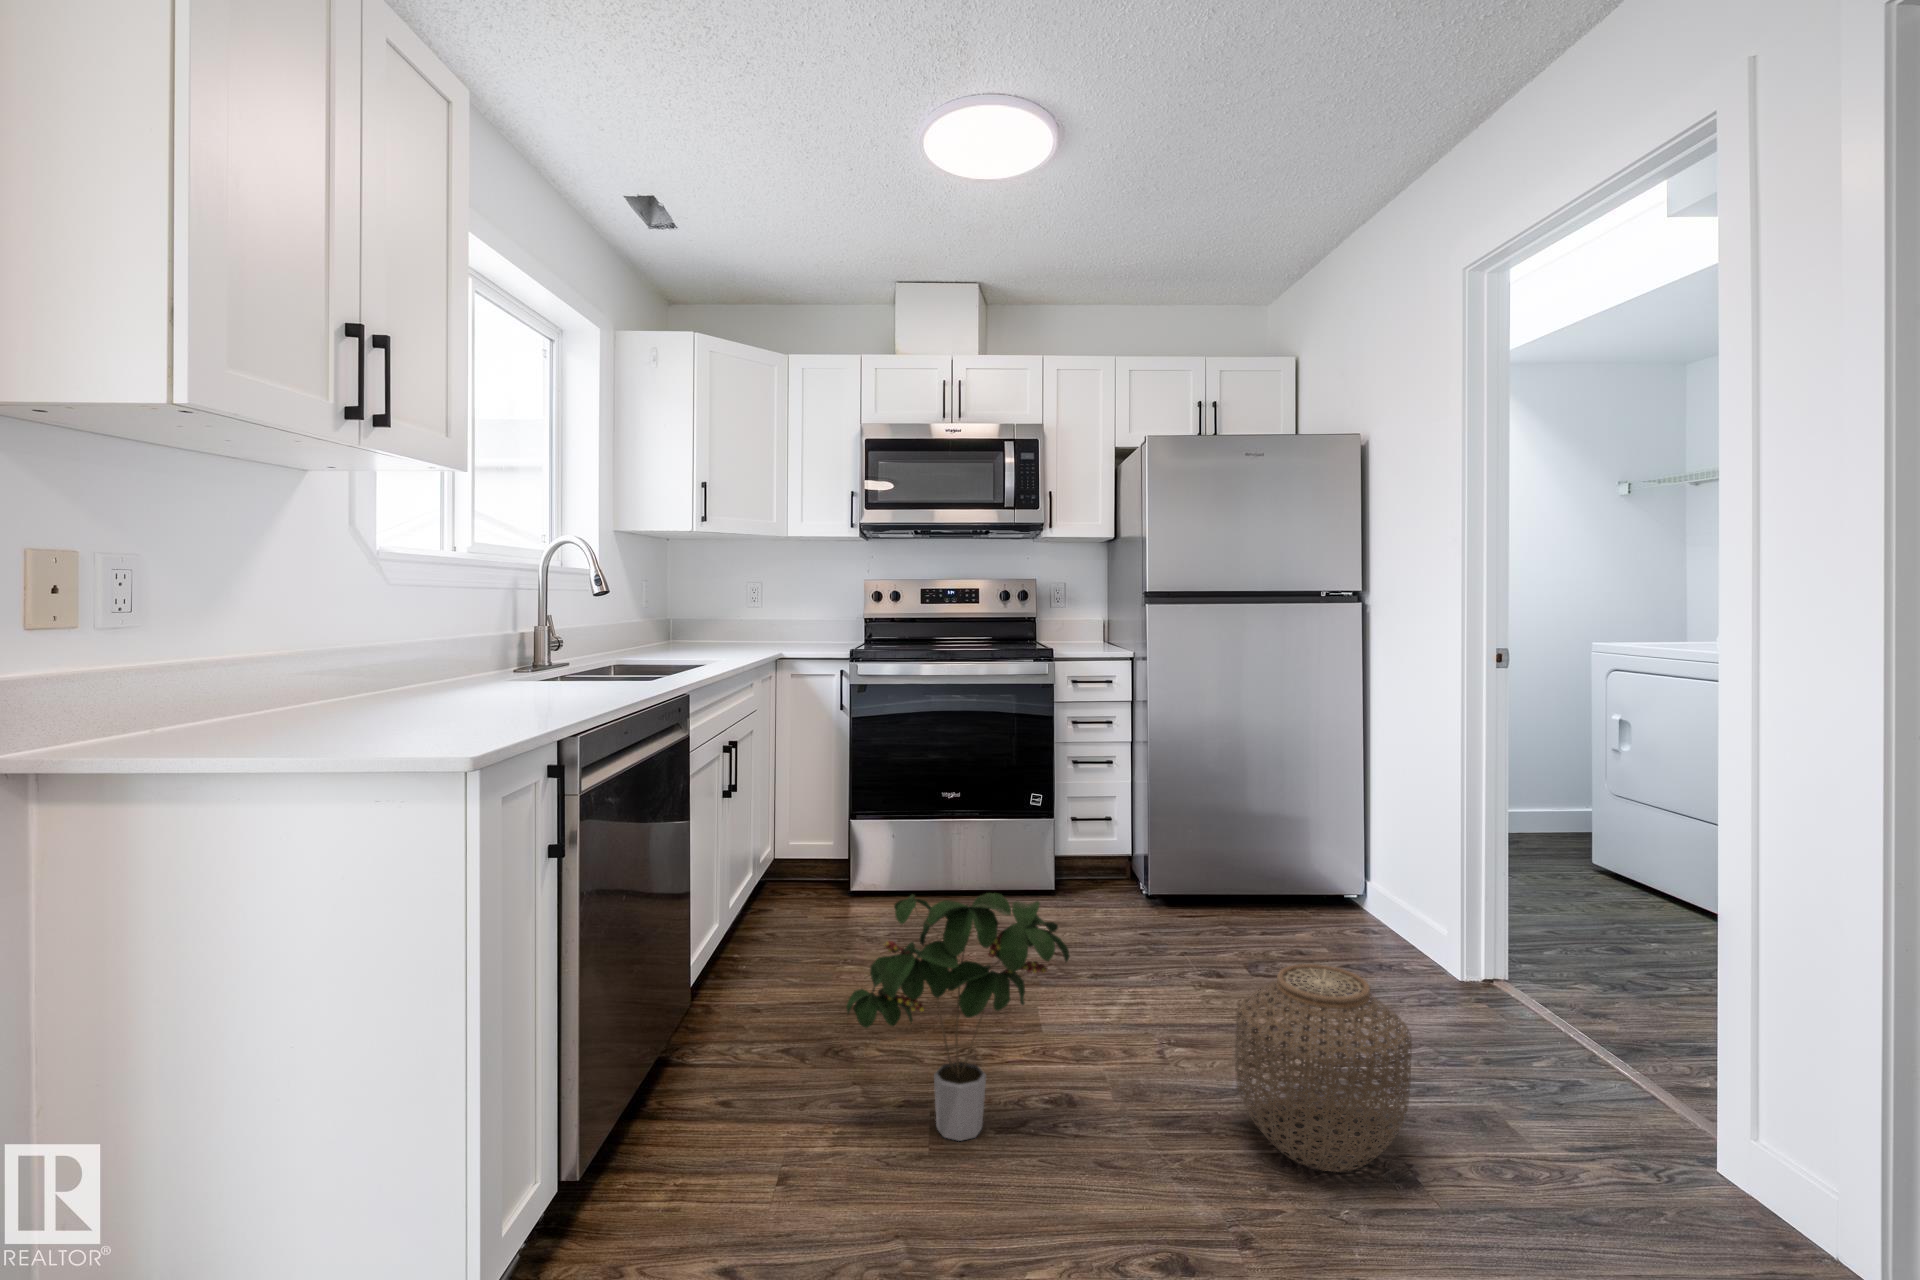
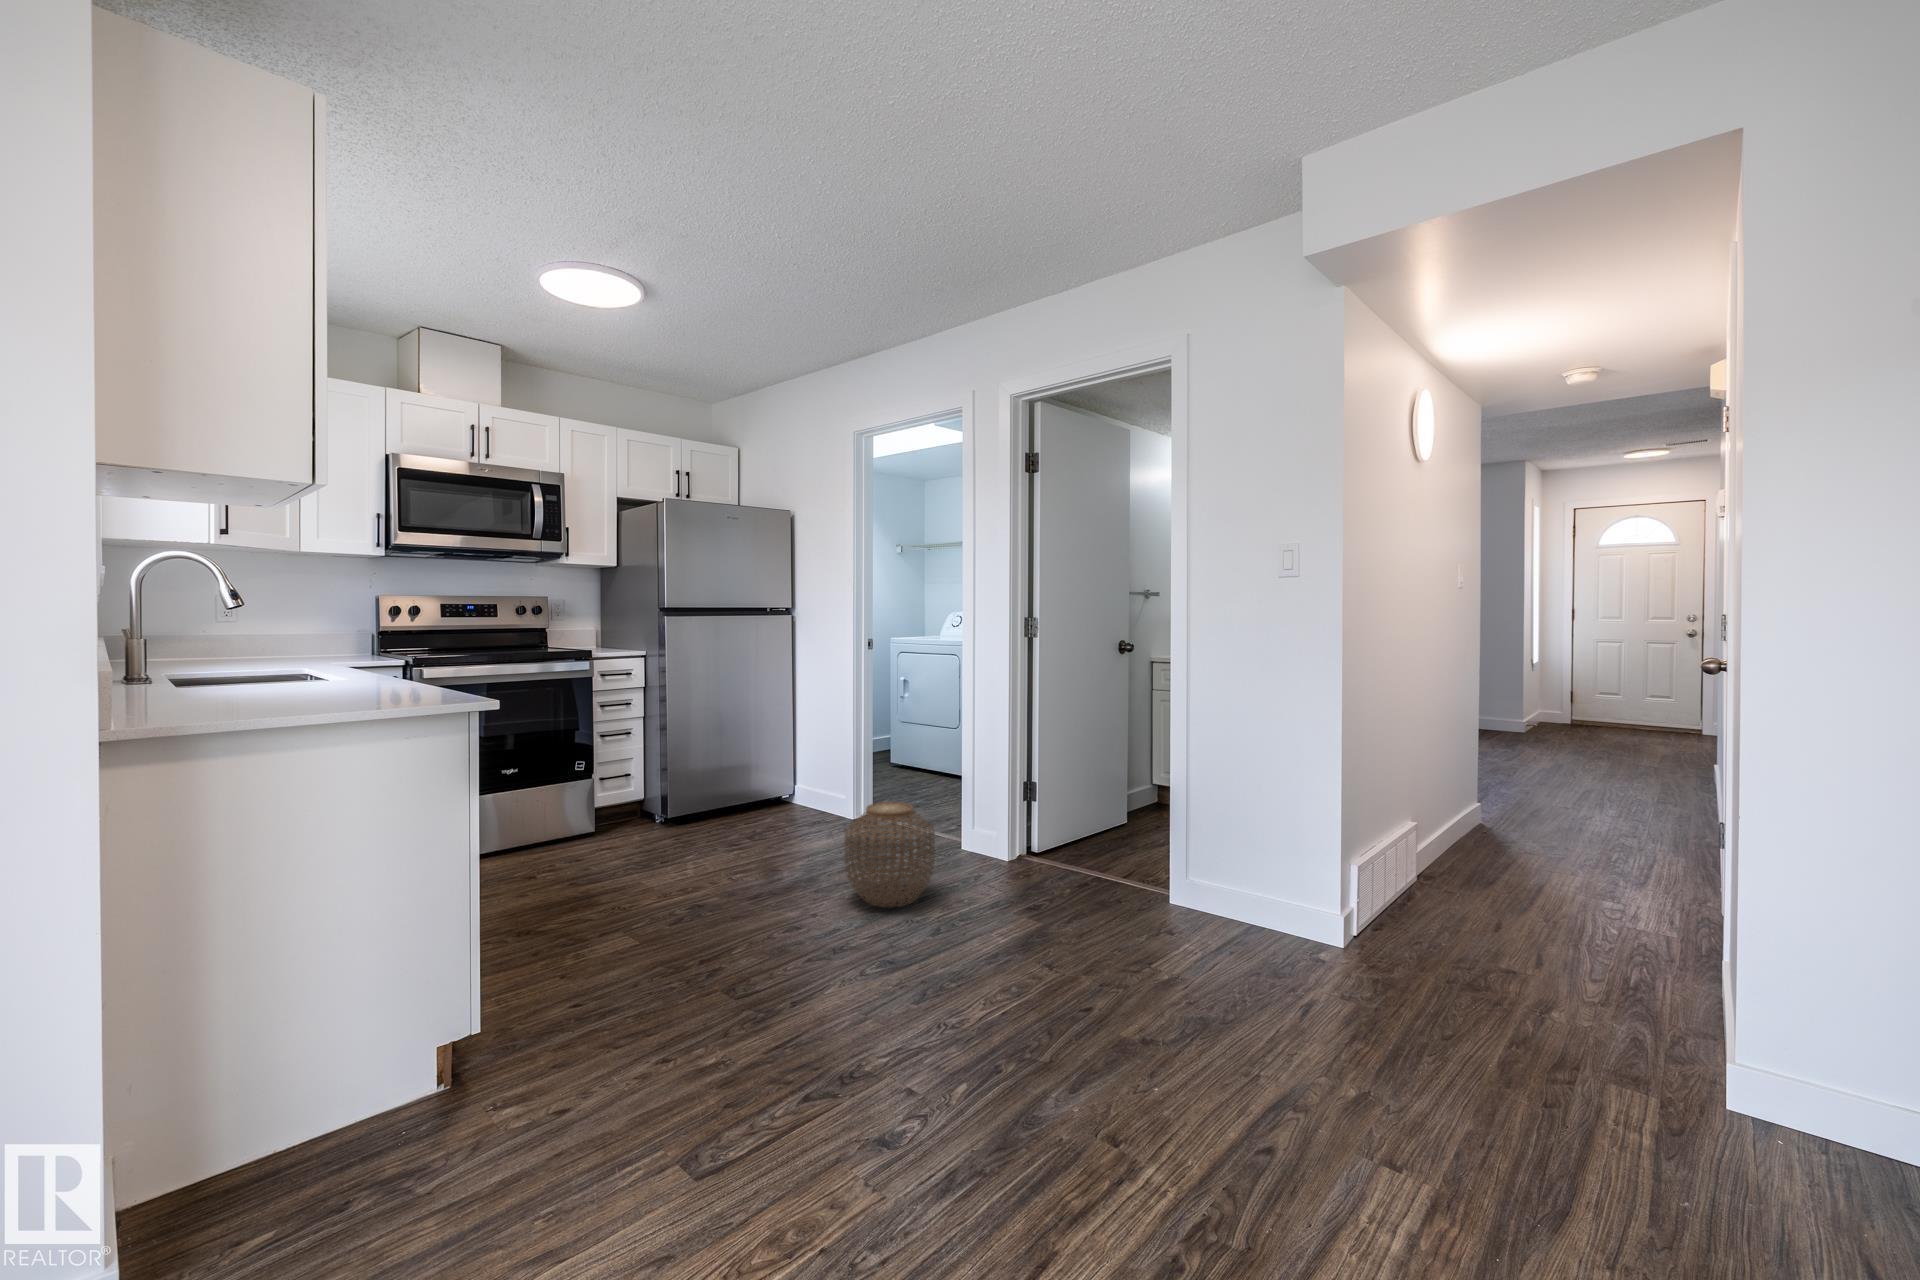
potted plant: present [846,893,1069,1141] -> none [622,791,762,958]

